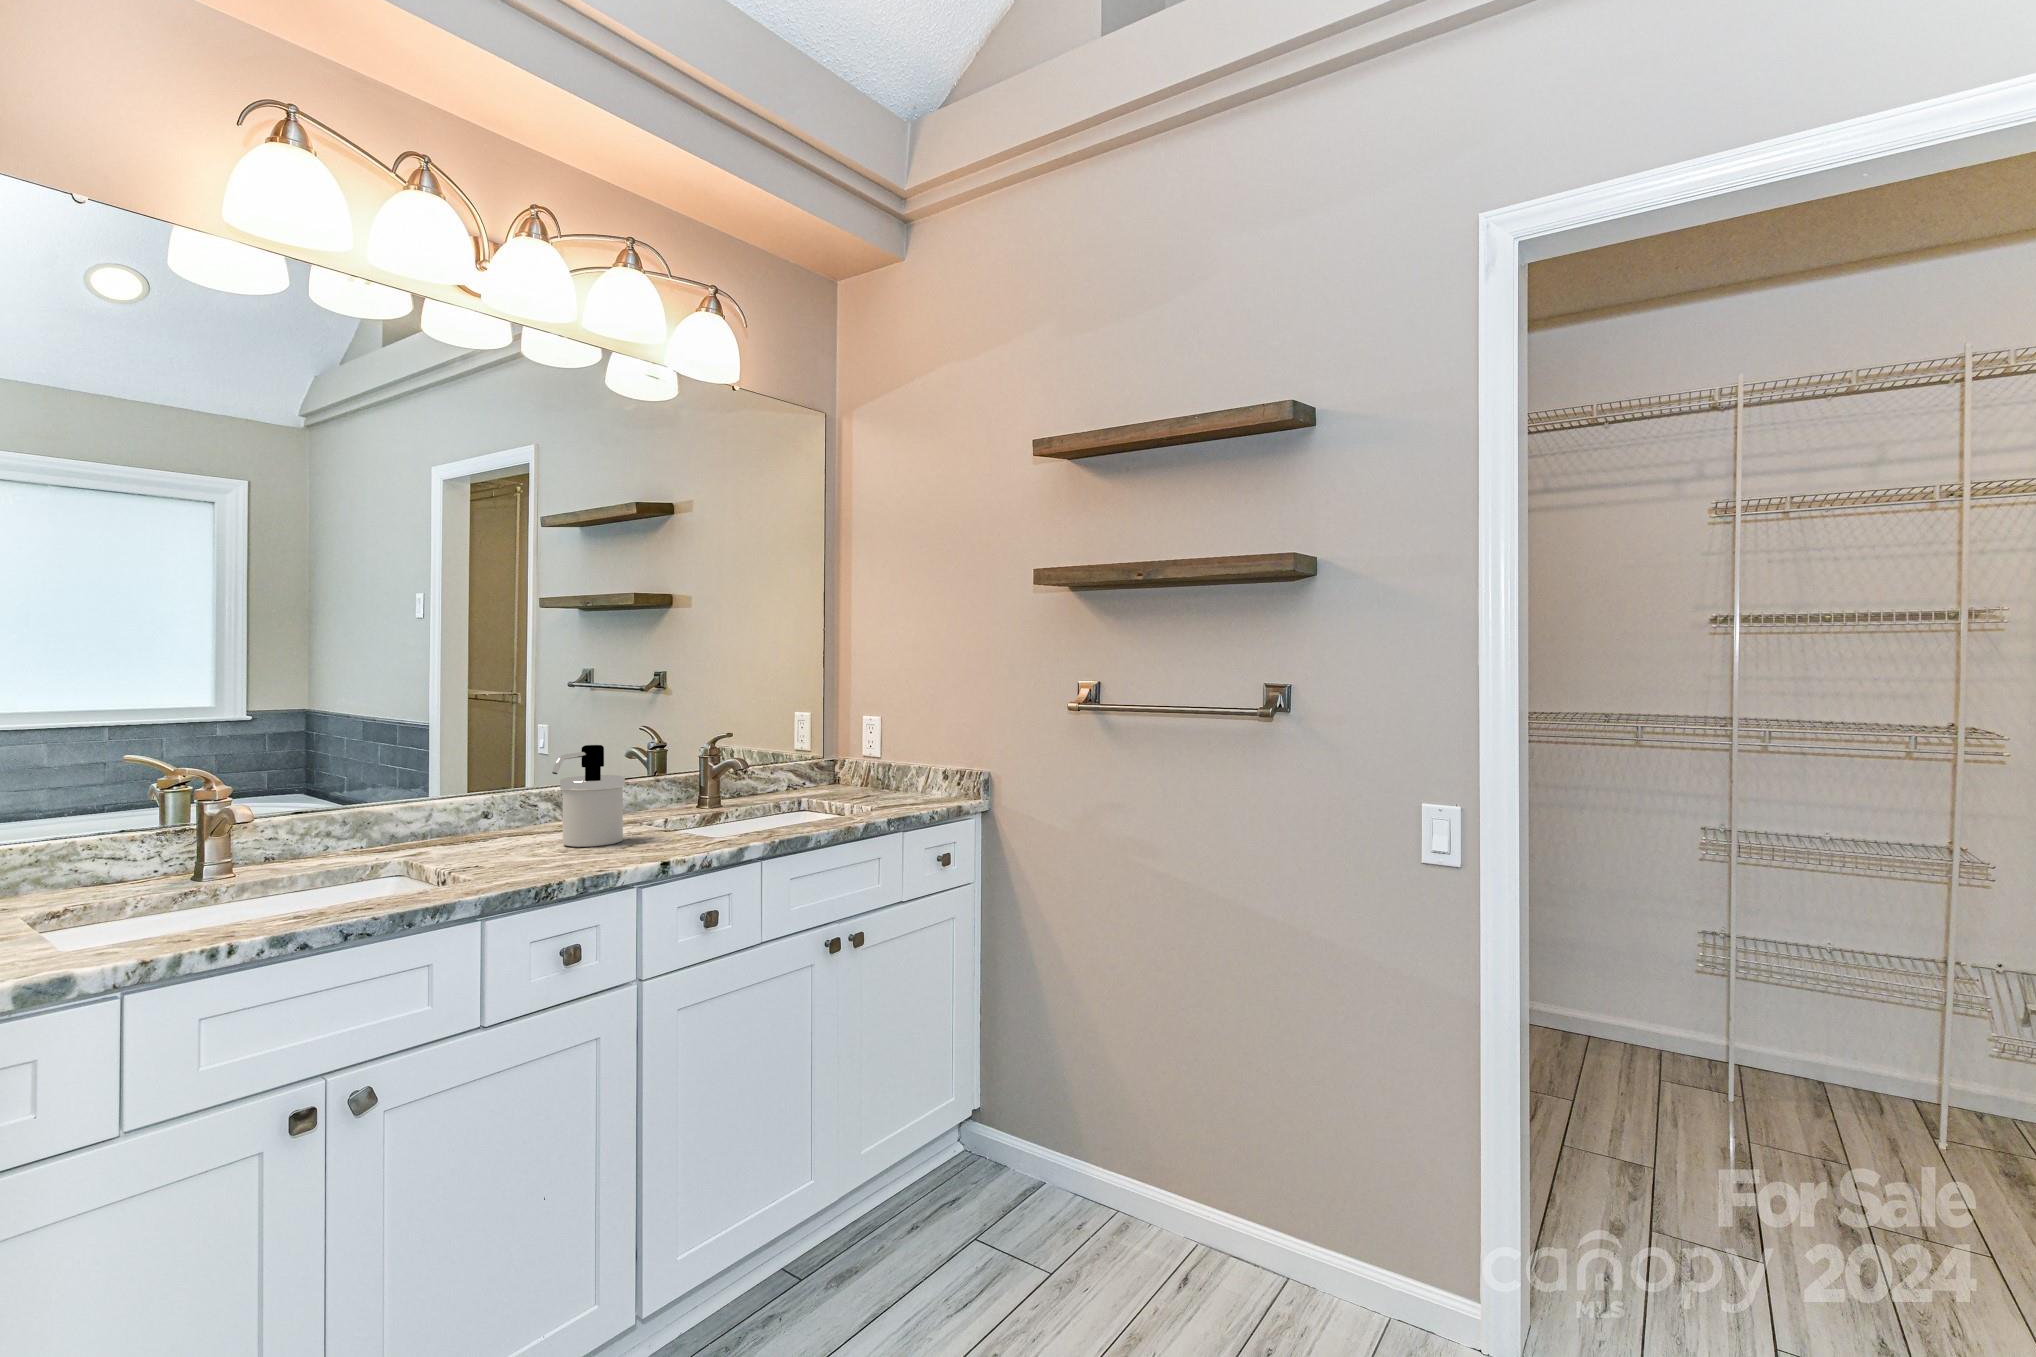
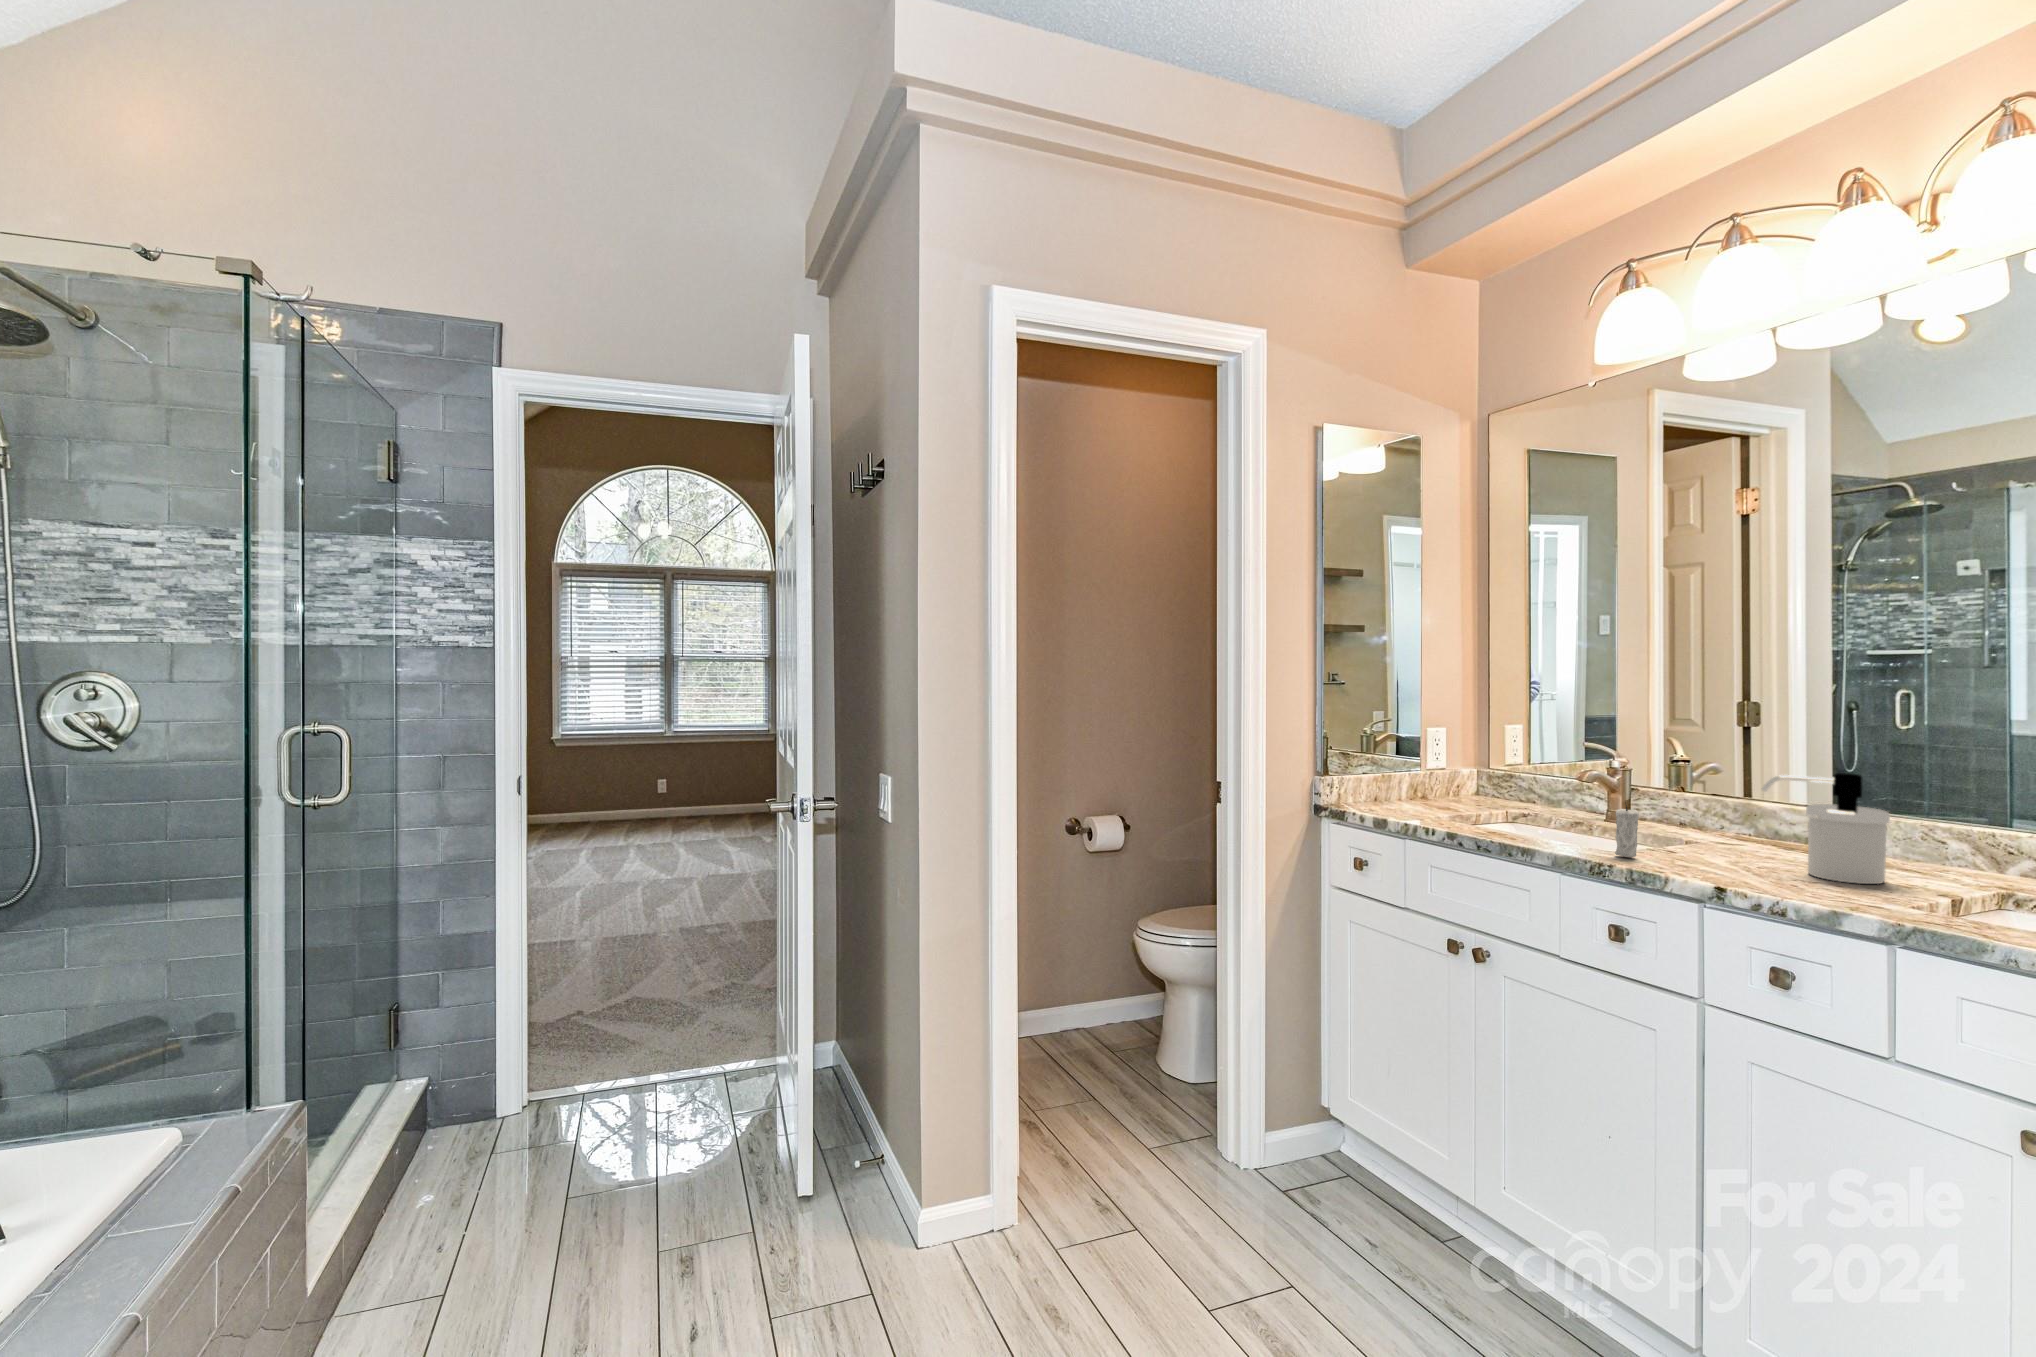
candle: none [499,806,527,878] -> present [1615,805,1639,857]

